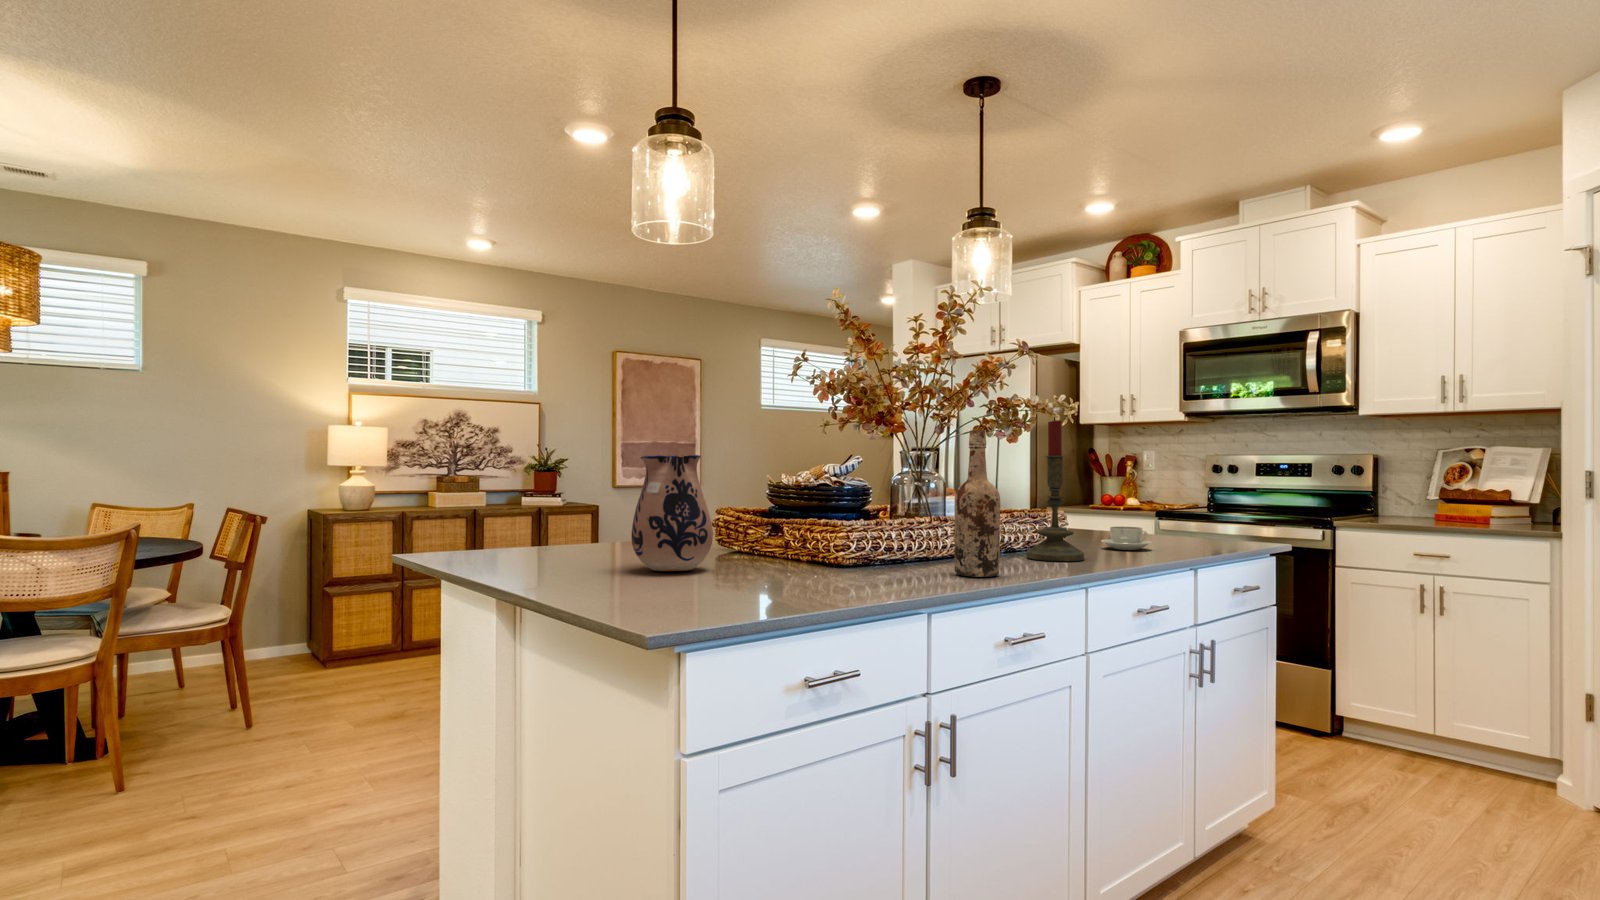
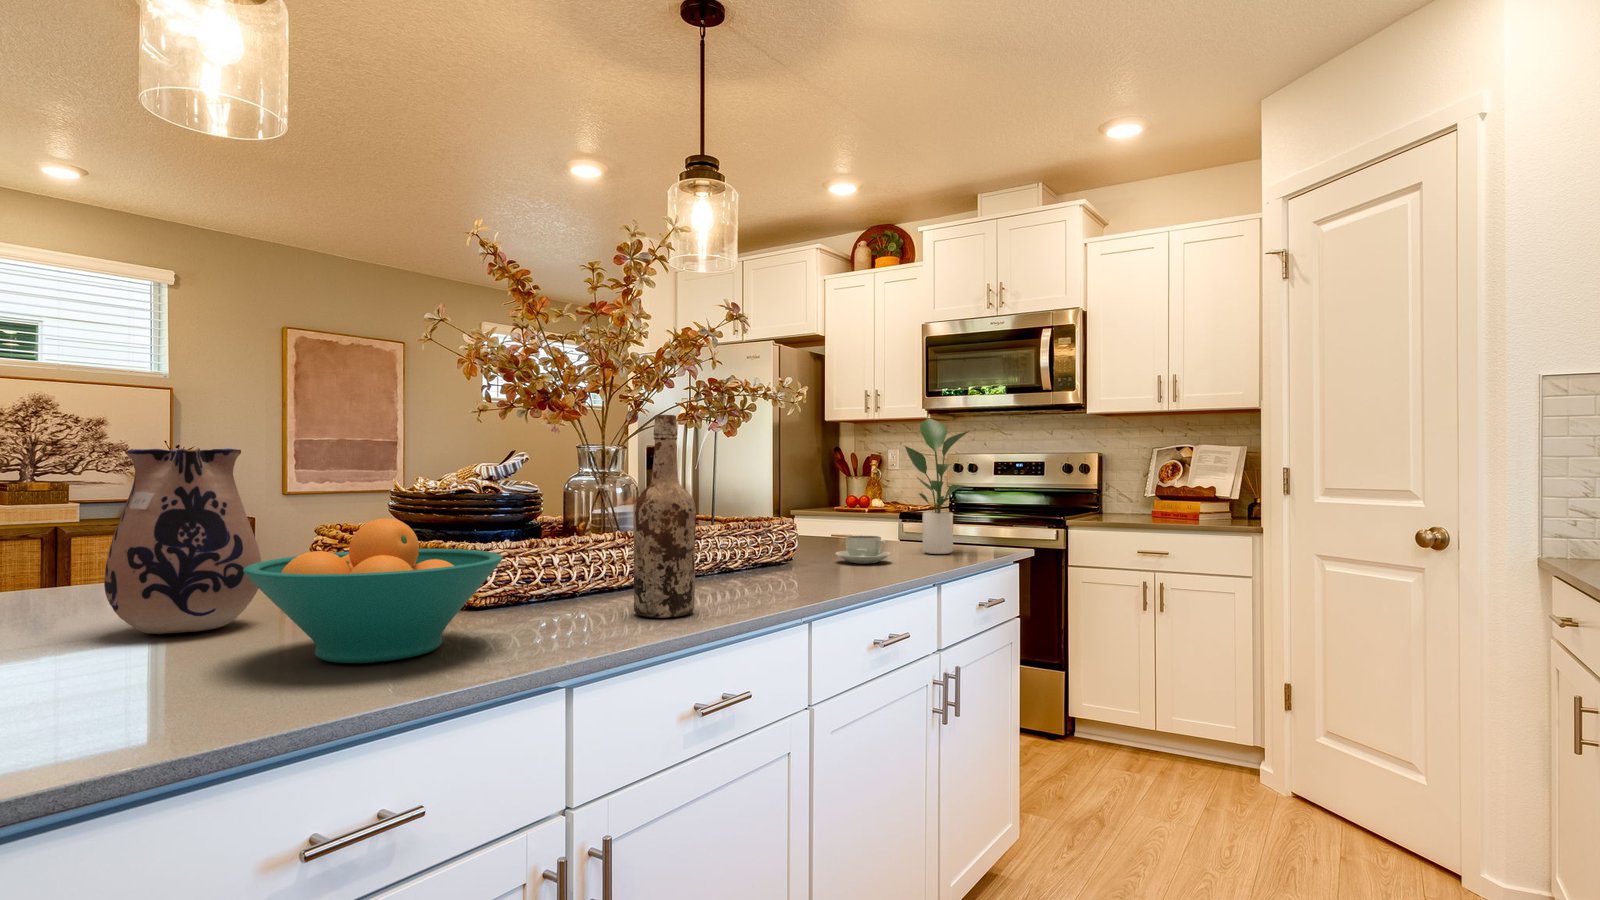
candle: present [1027,417,1084,561] -> none [743,402,812,585]
potted plant: none [1164,425,1227,545] -> present [905,418,969,554]
fruit bowl: none [731,501,879,590] -> present [243,518,503,663]

